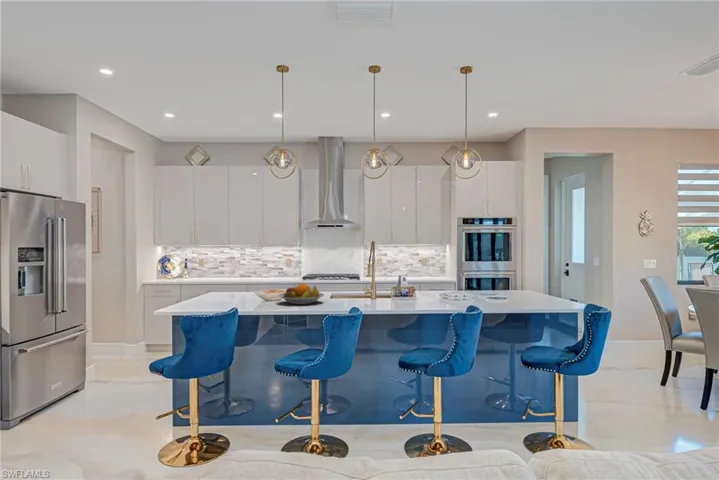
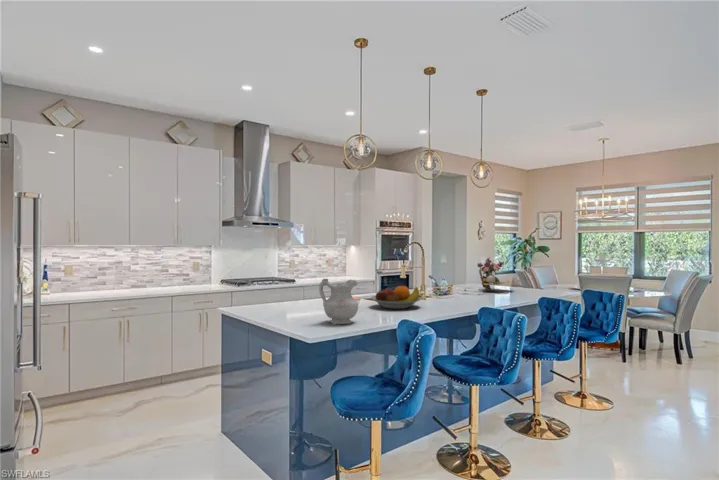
flower arrangement: none [451,260,498,300] -> present [477,257,513,291]
ceramic pitcher: none [198,272,226,309] -> present [319,279,358,324]

